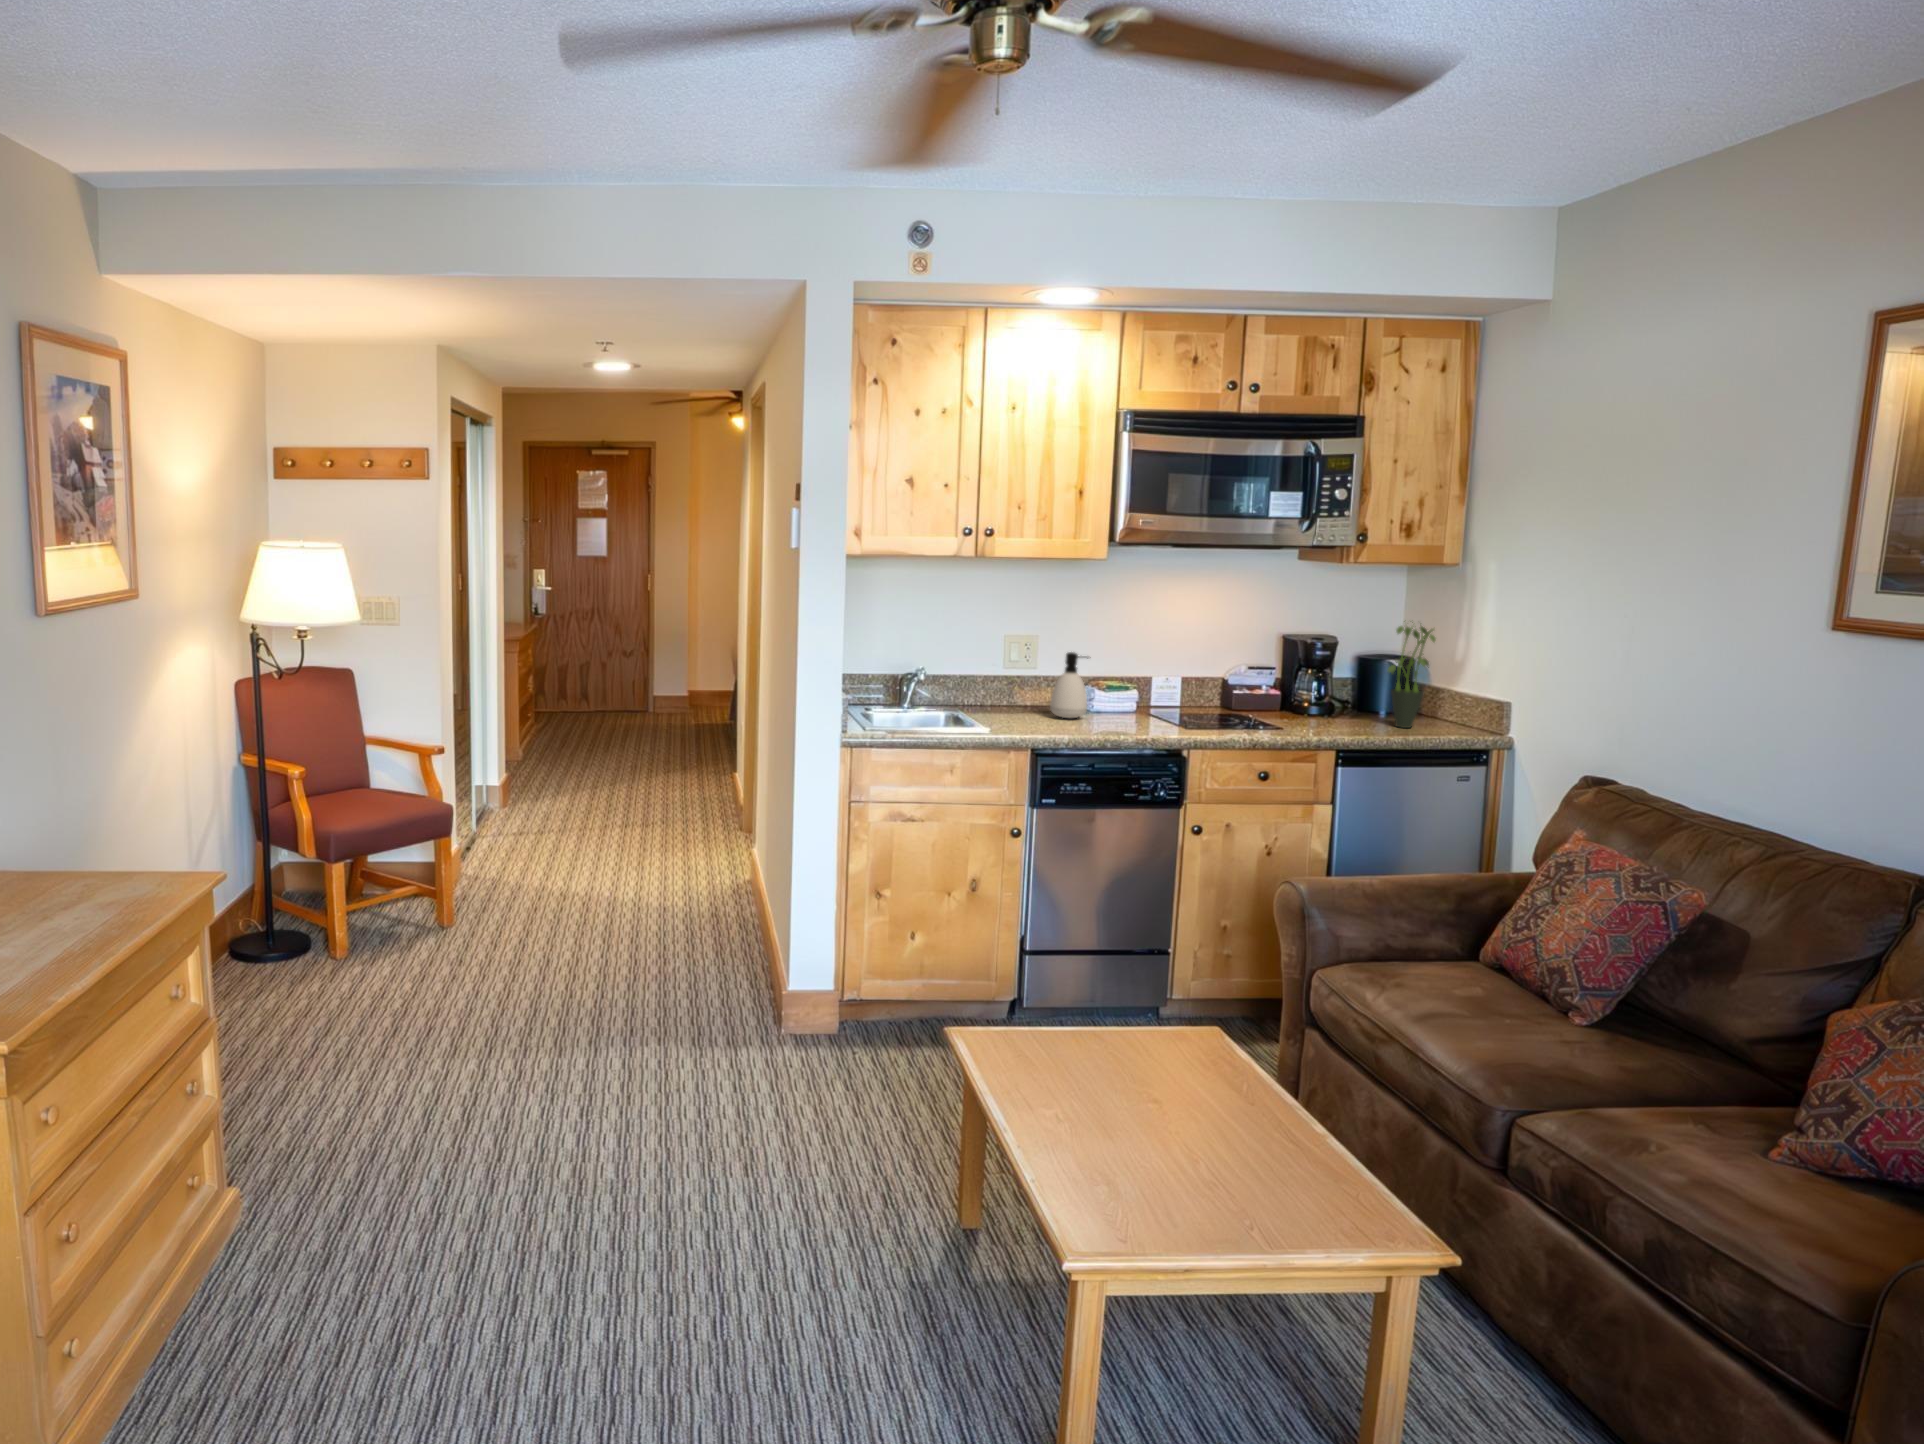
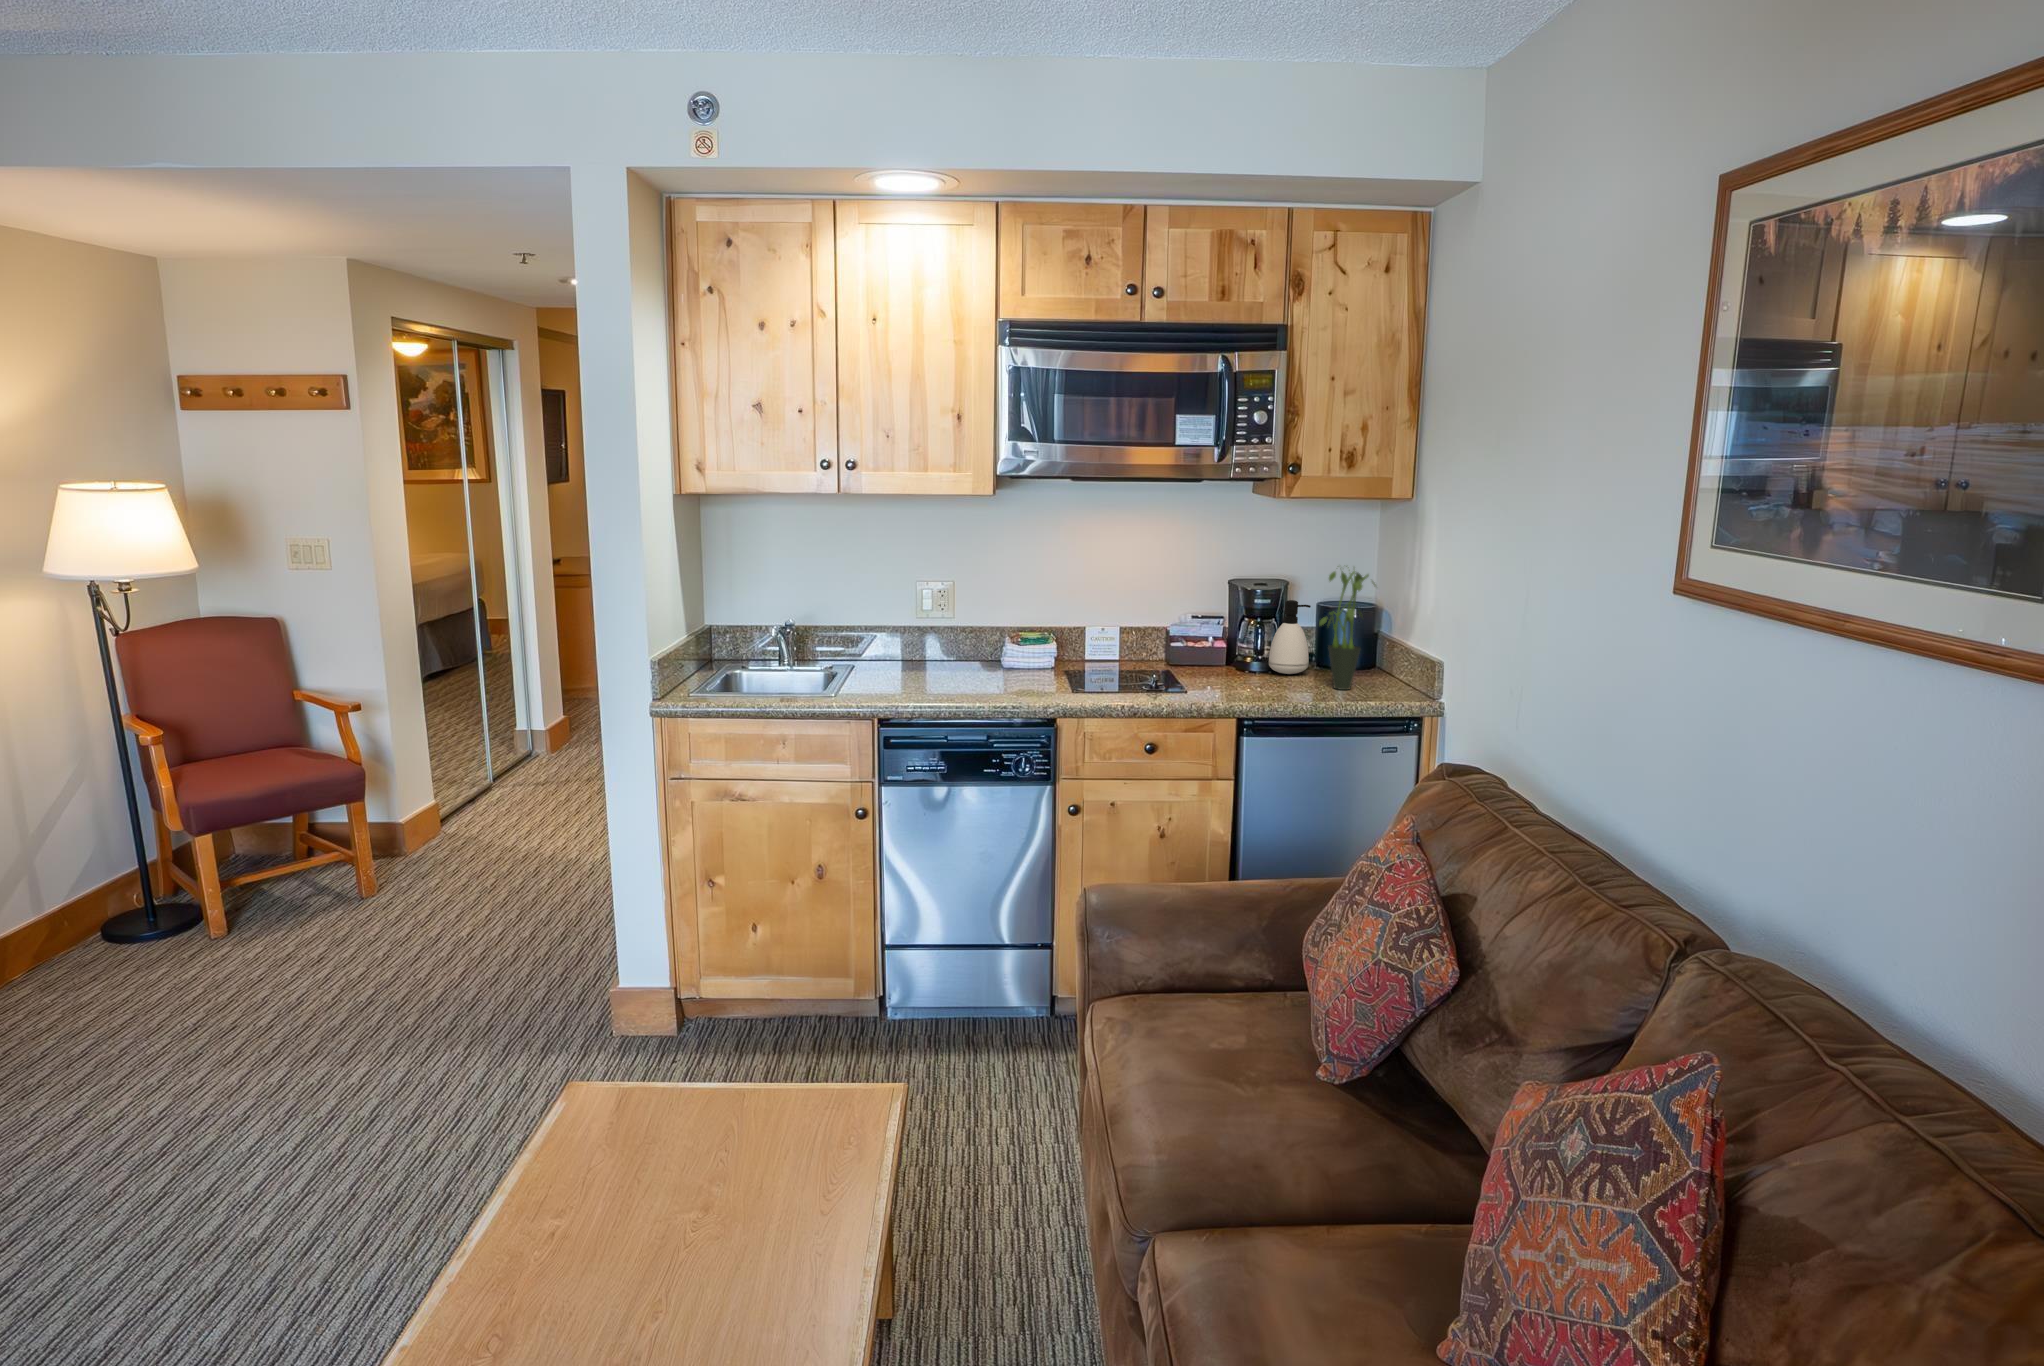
soap dispenser: present [1050,652,1088,718] -> present [1269,600,1311,674]

